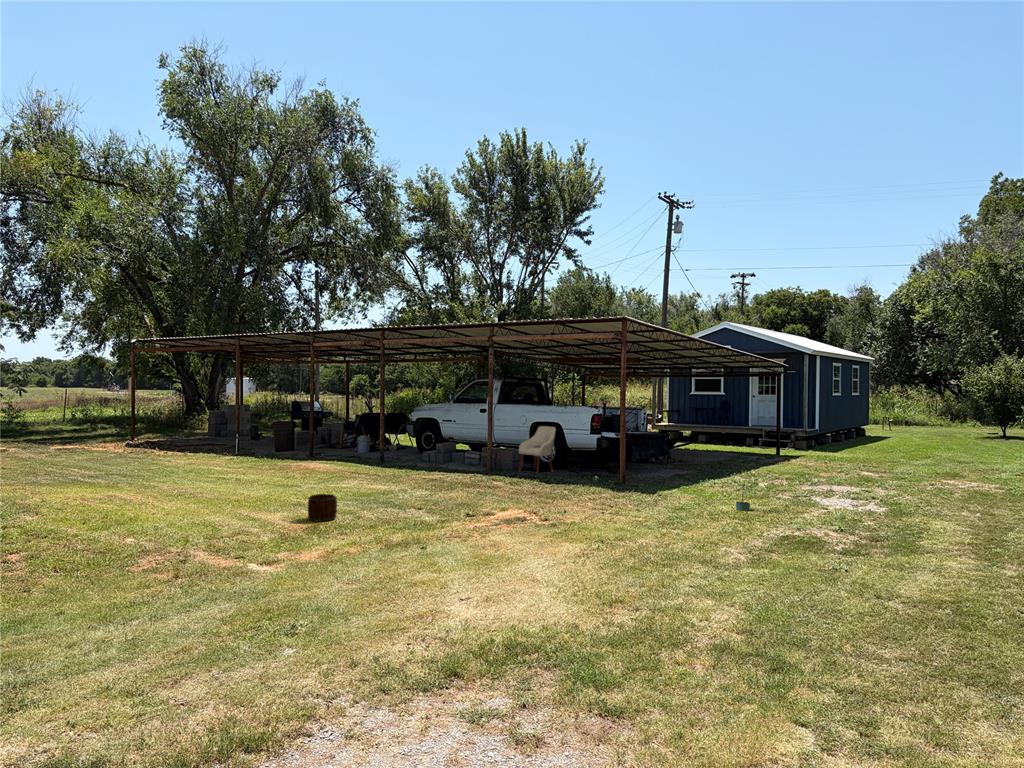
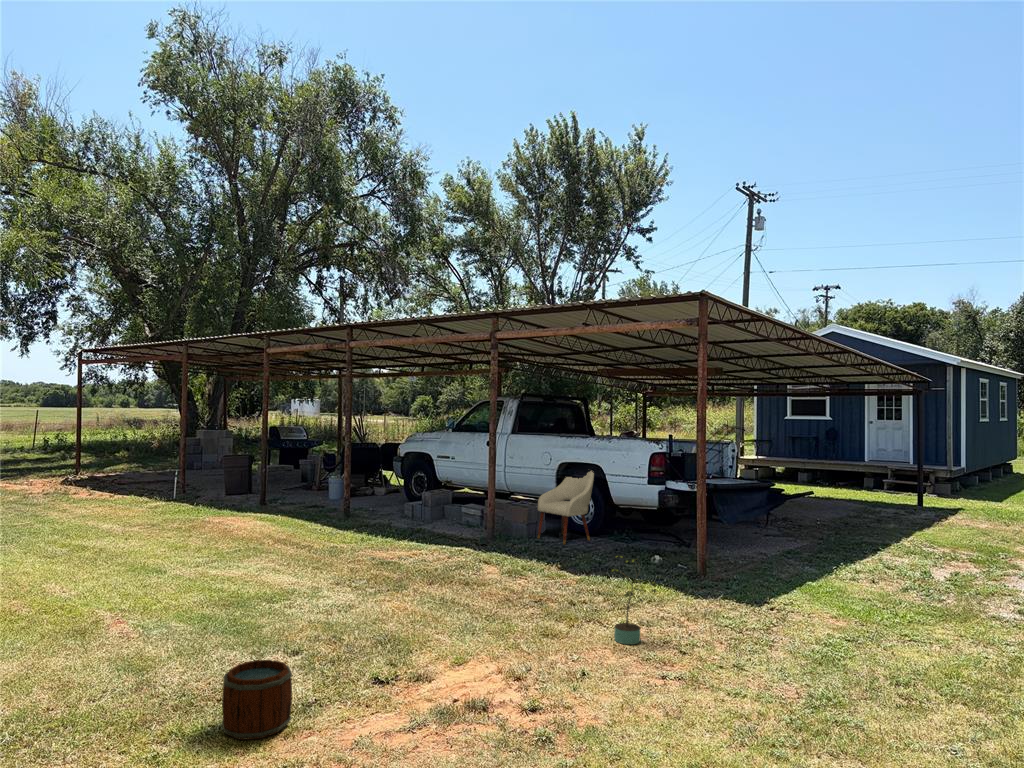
potted plant: present [736,469,758,511] -> present [610,555,657,645]
bucket: present [308,494,337,522] -> present [222,660,292,740]

